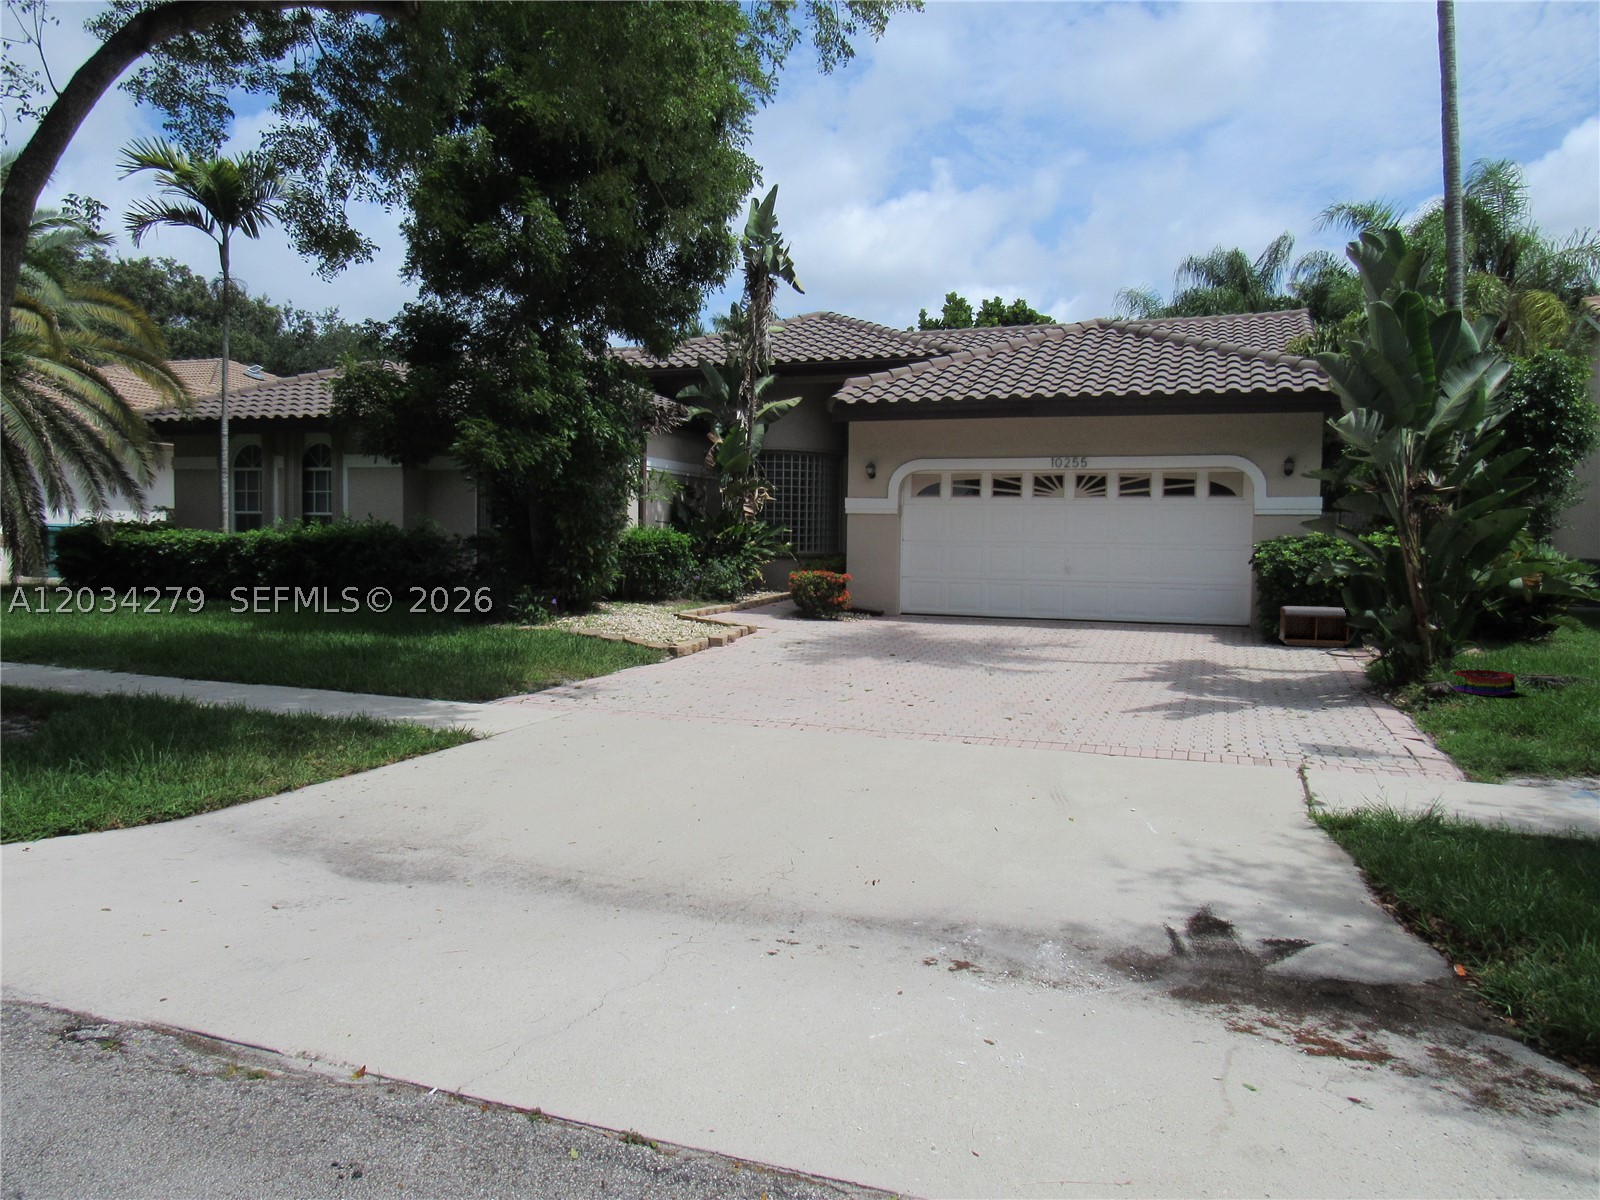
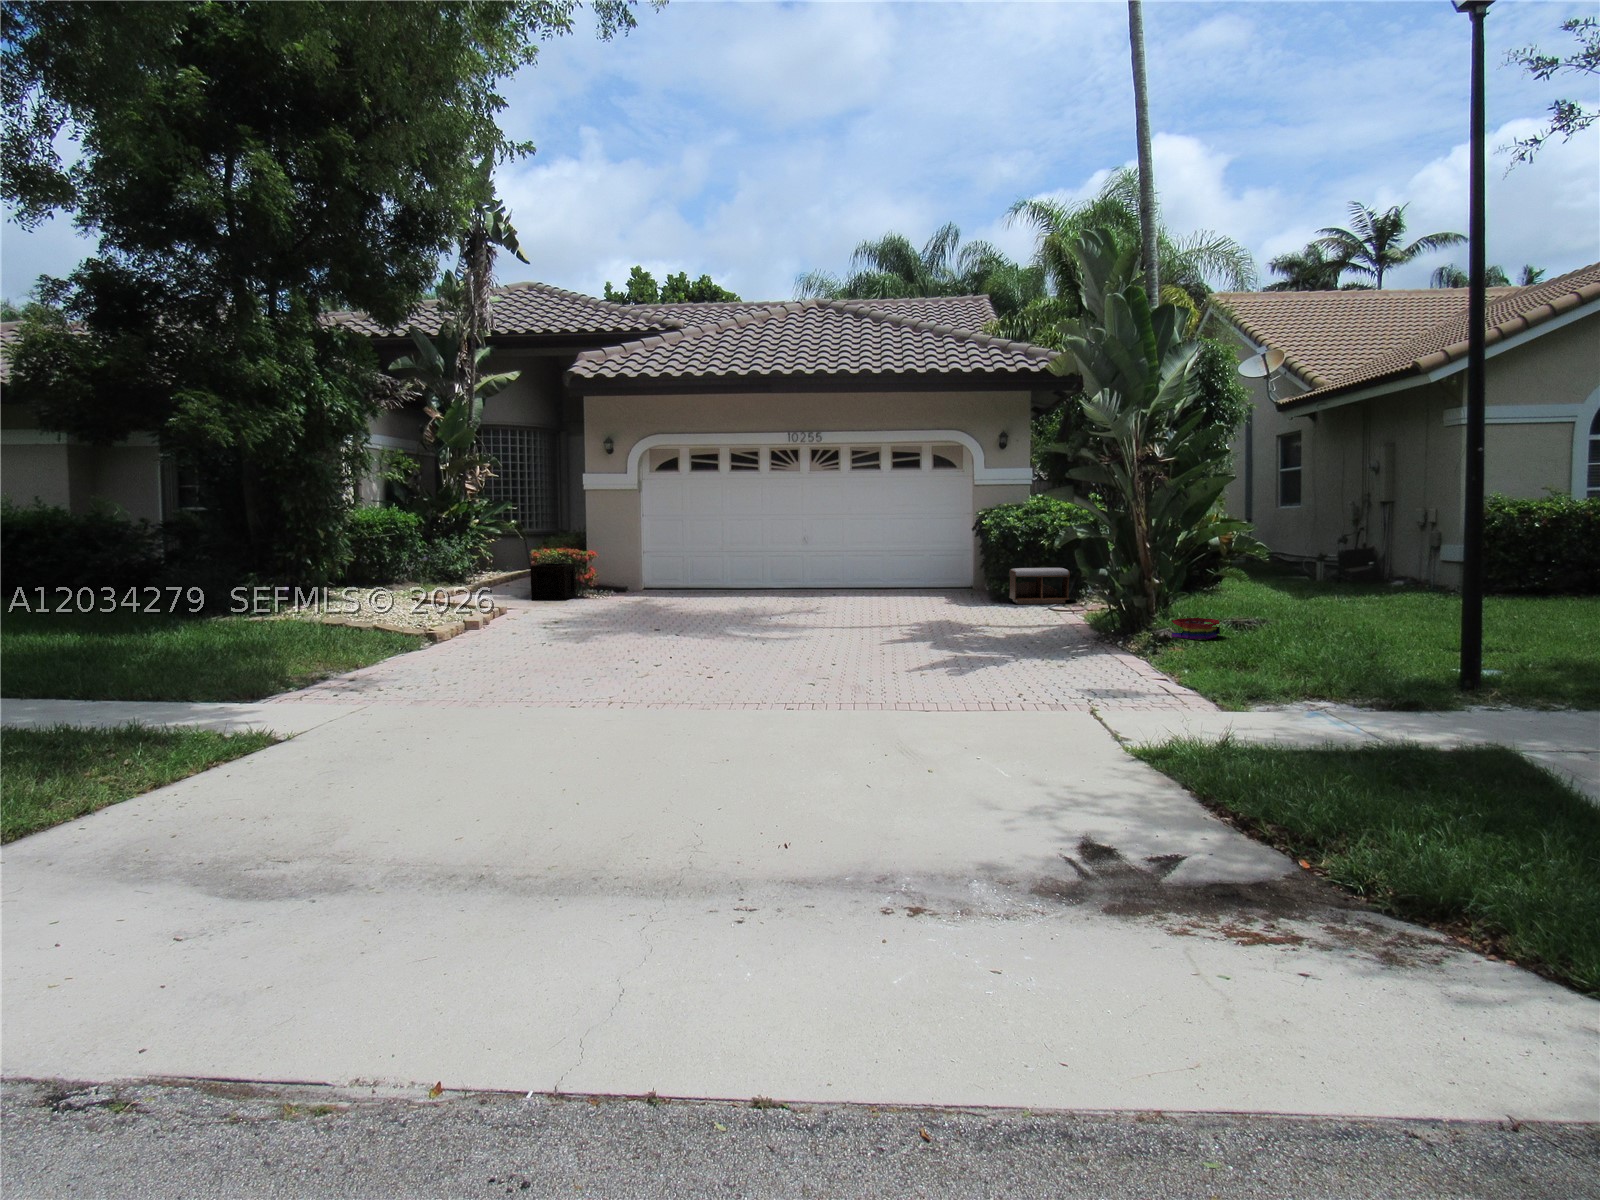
wooden crate: none [787,583,830,620] -> present [531,563,576,601]

